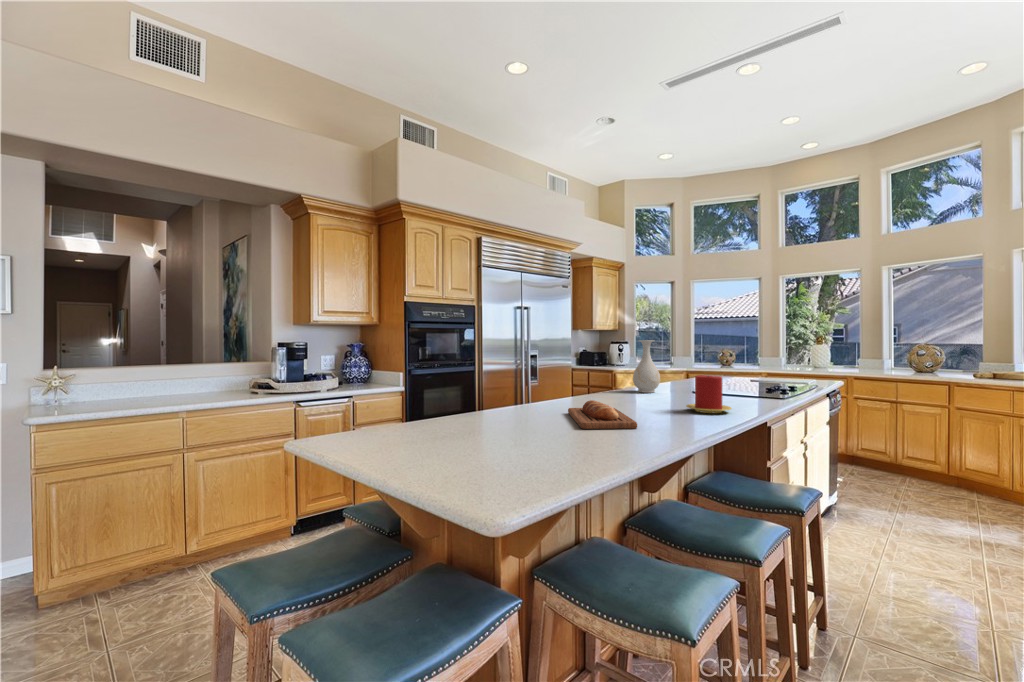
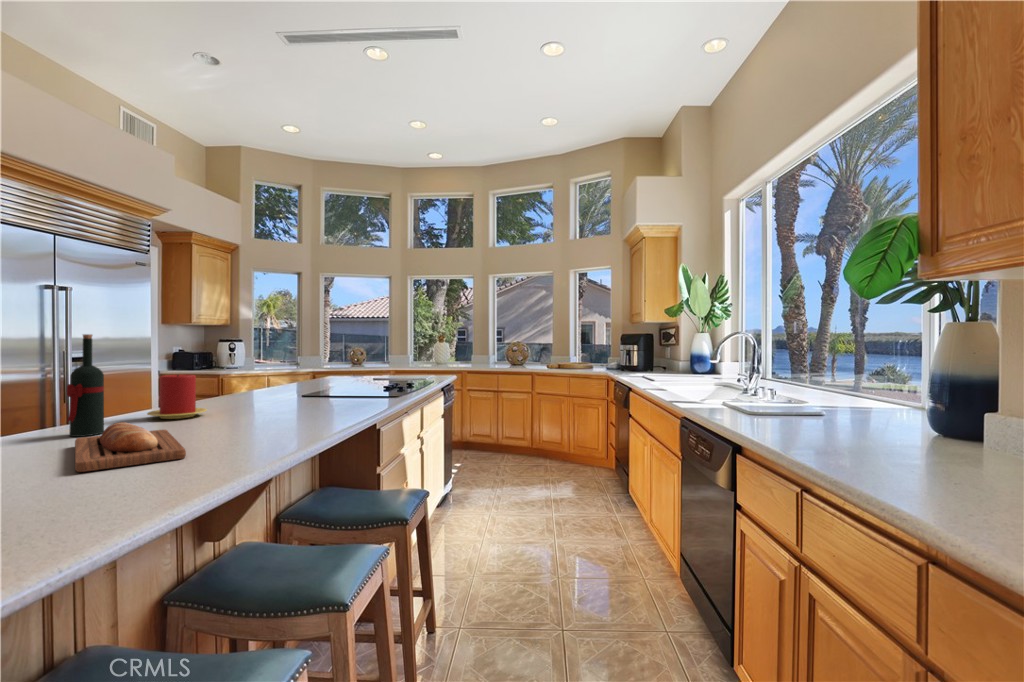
vase: present [633,340,660,393] -> none [221,335,260,402]
wine bottle: none [559,342,576,407] -> present [67,334,104,437]
candle: present [686,375,732,413] -> present [147,375,207,419]

